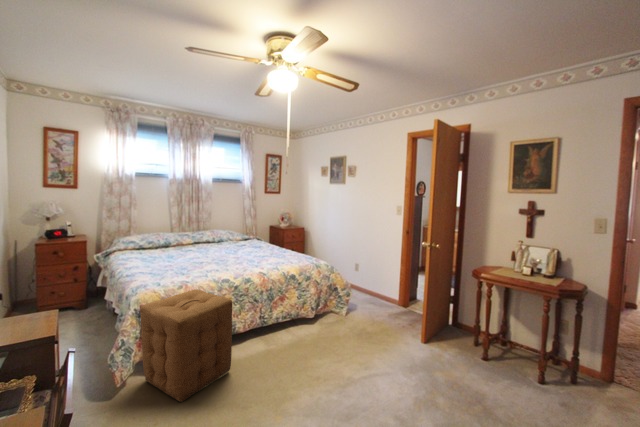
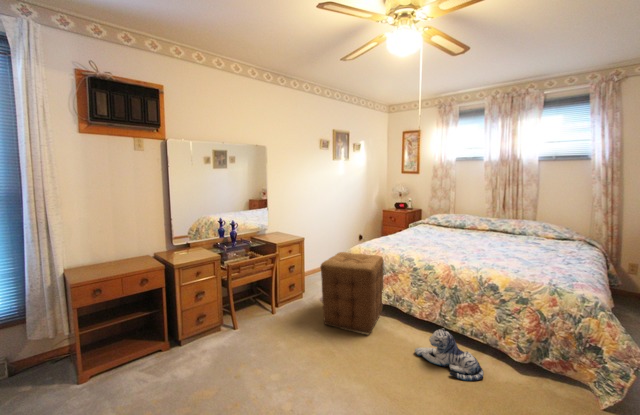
plush toy: none [269,320,309,354] -> present [415,329,484,381]

